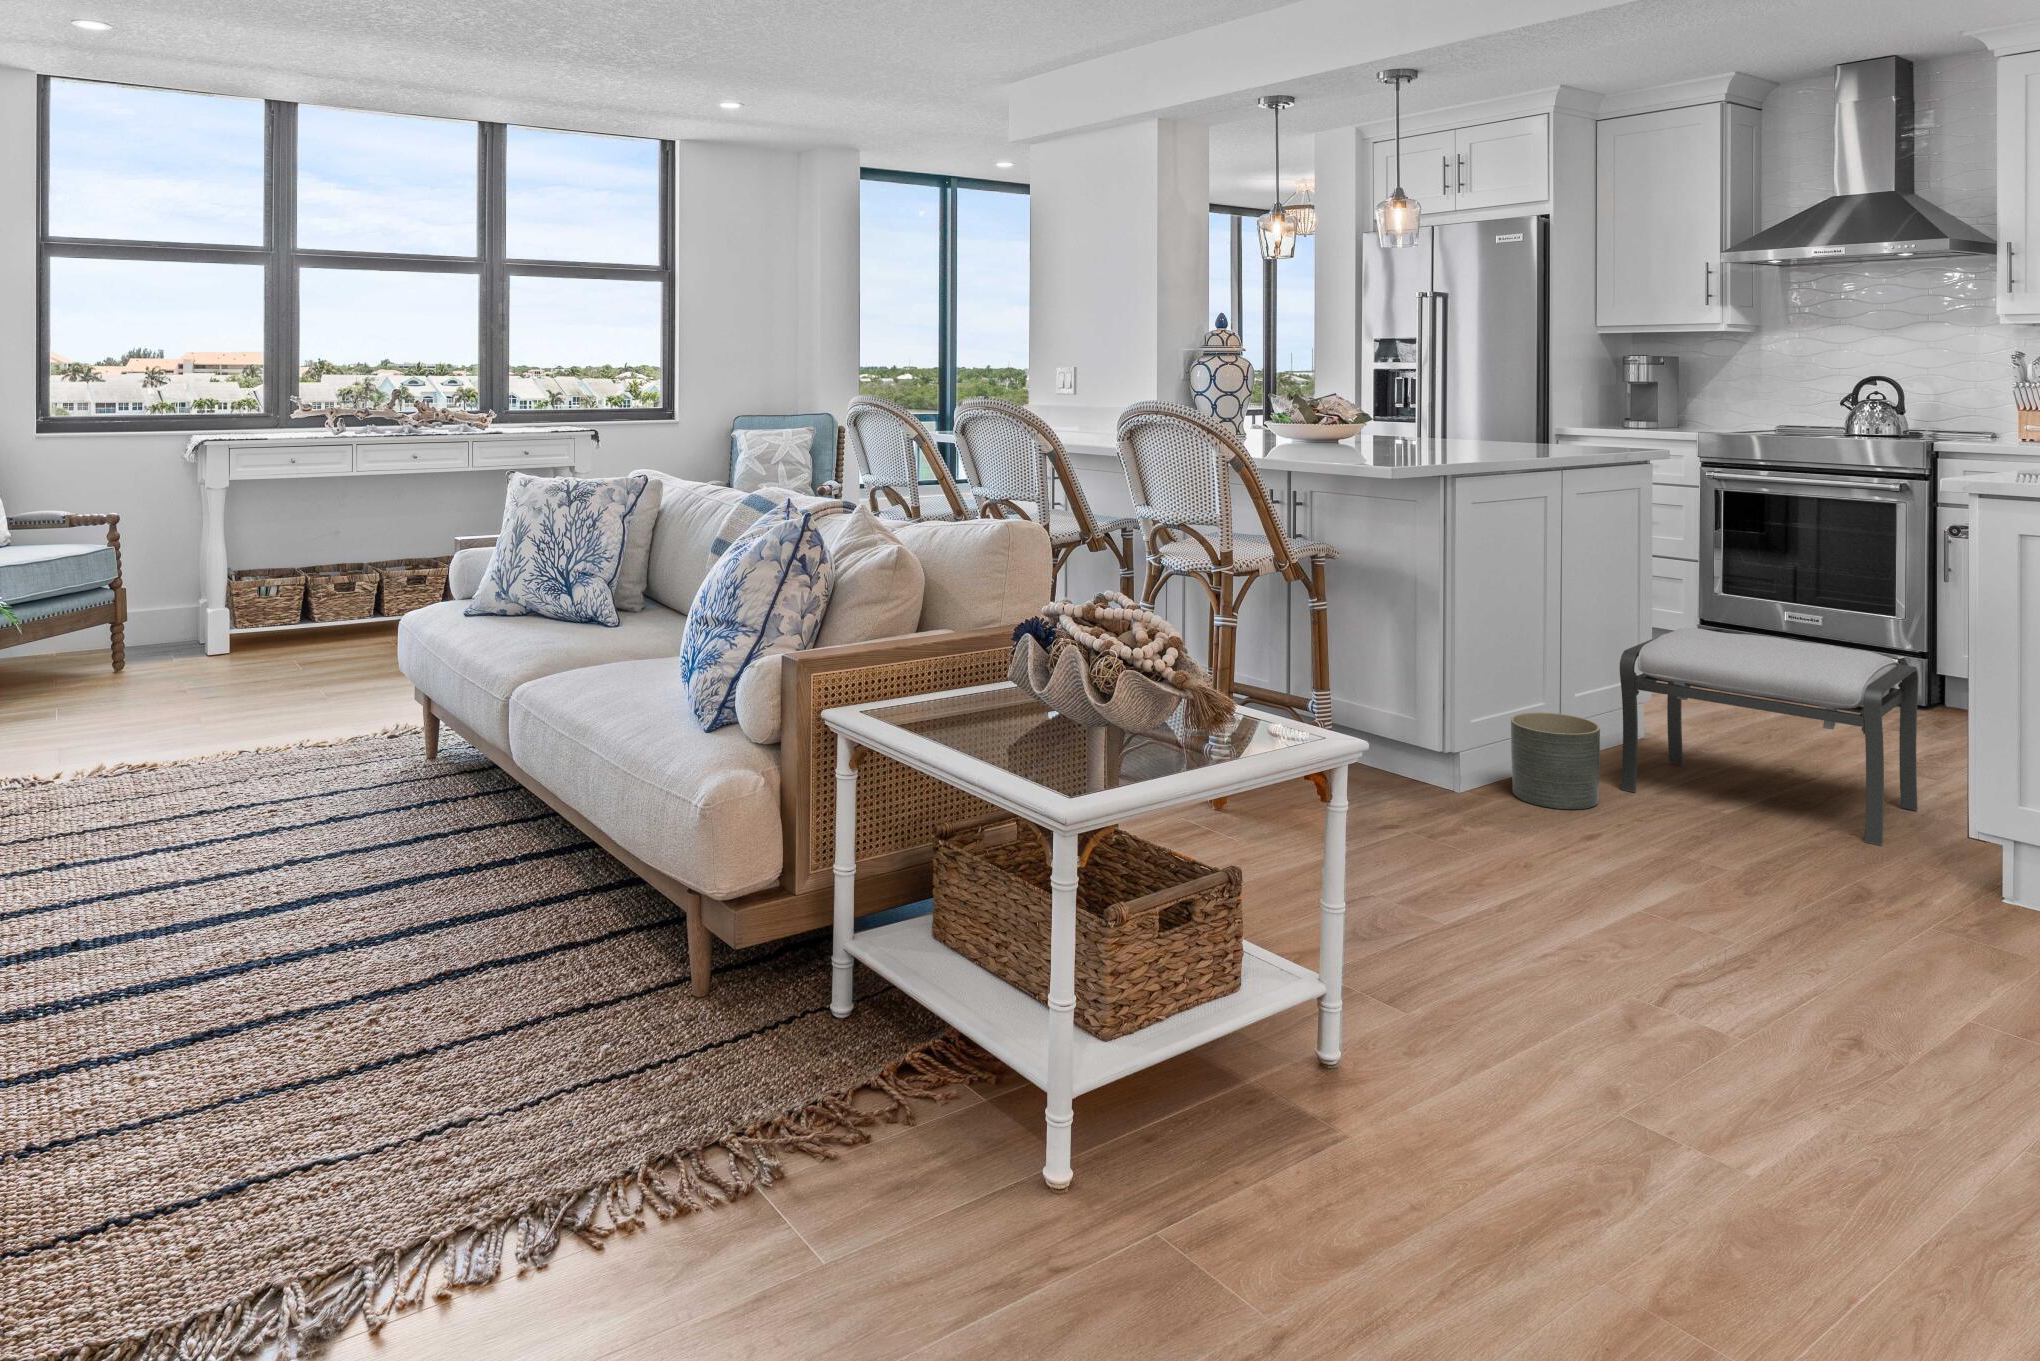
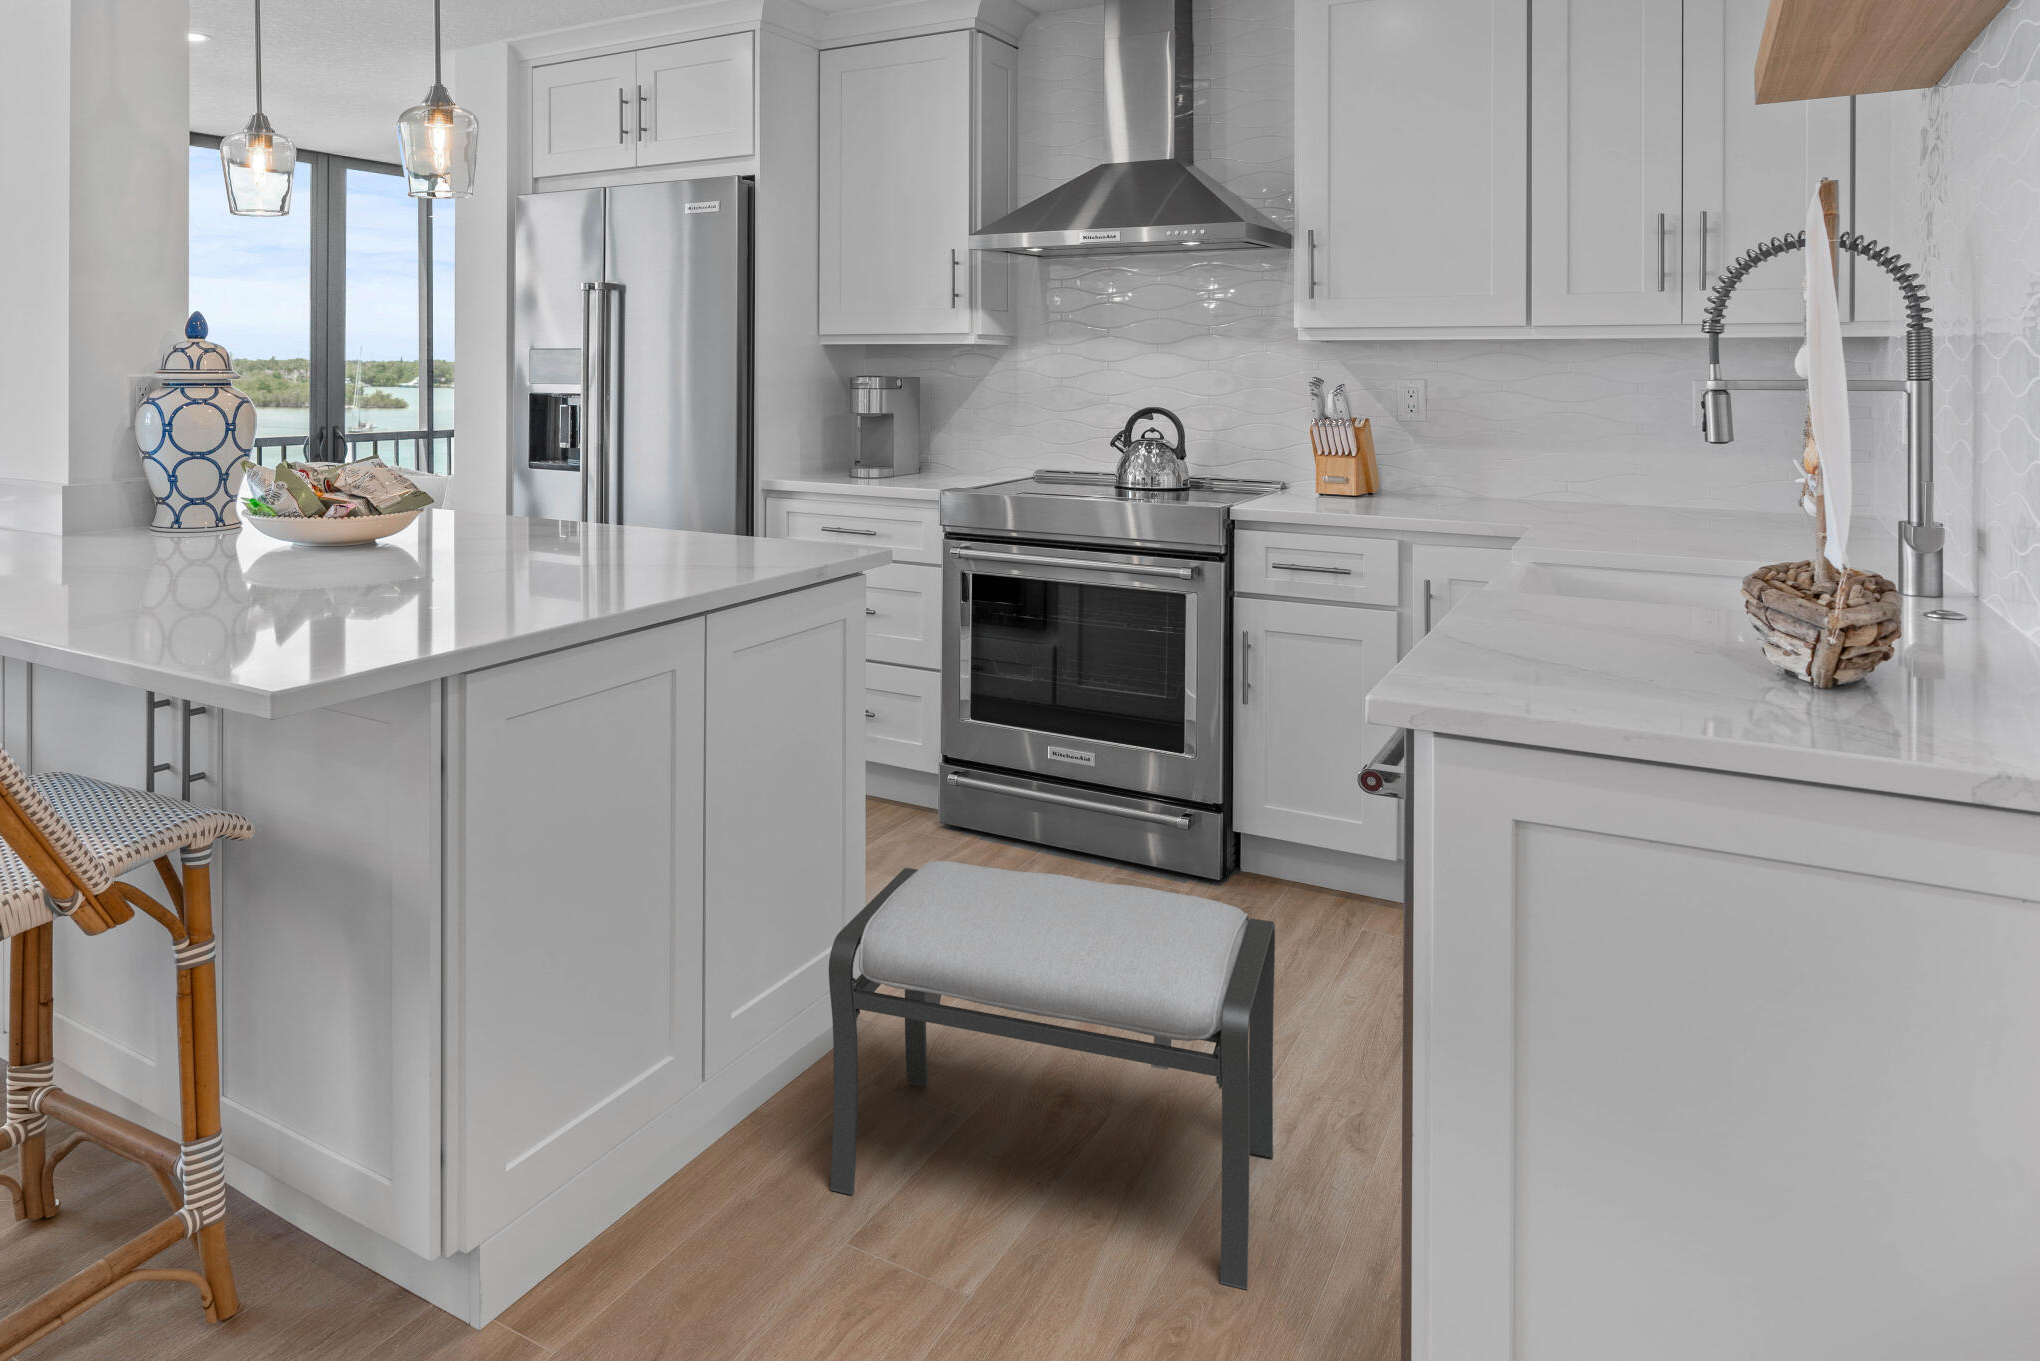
planter: present [1511,712,1600,809] -> none [638,1068,793,1288]

